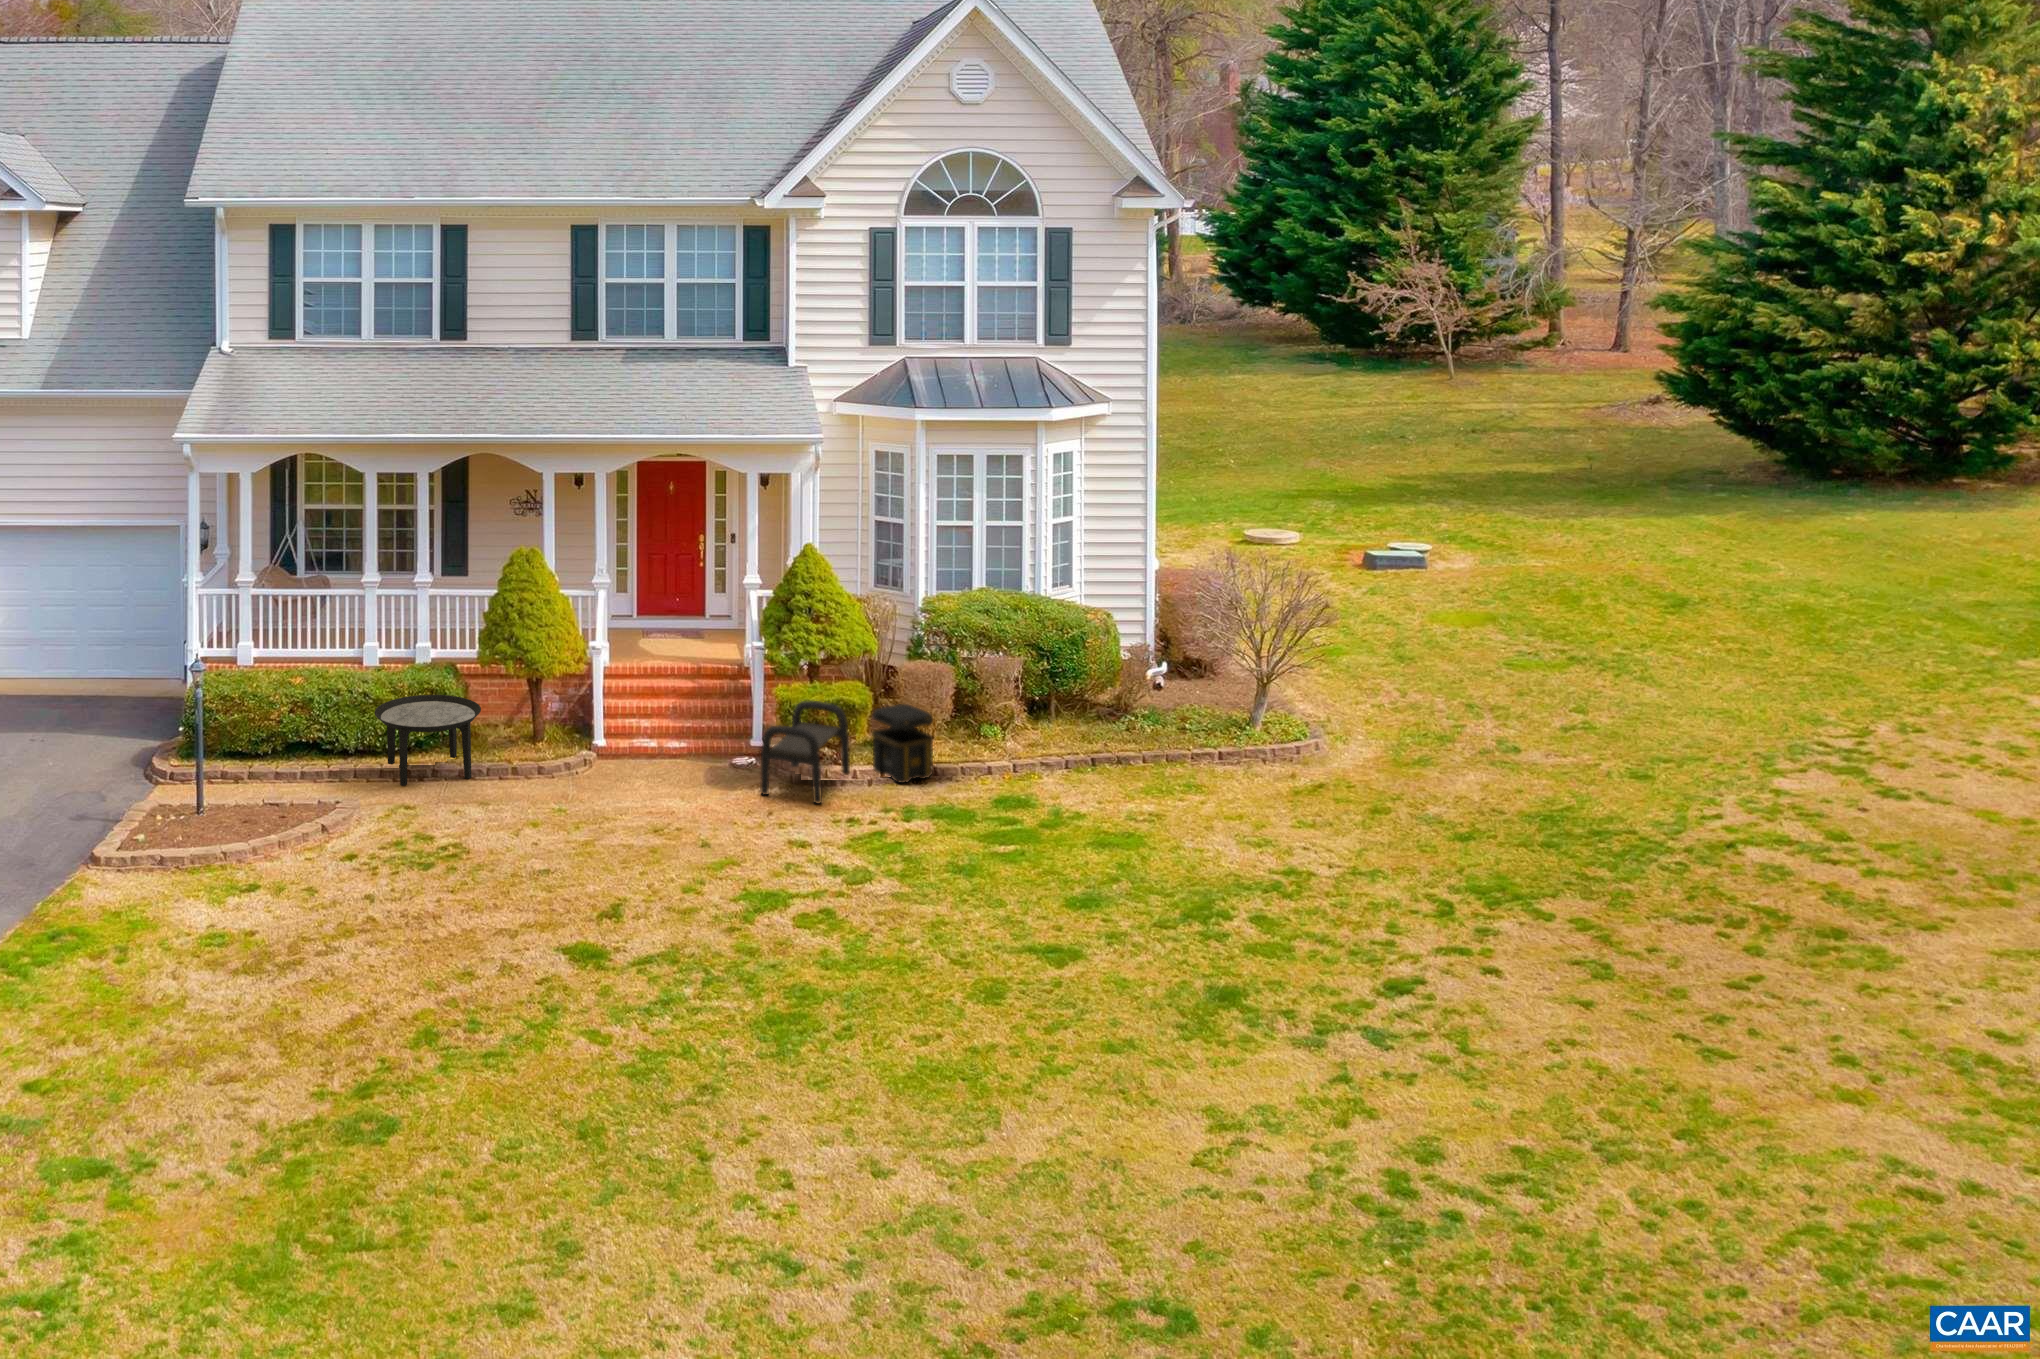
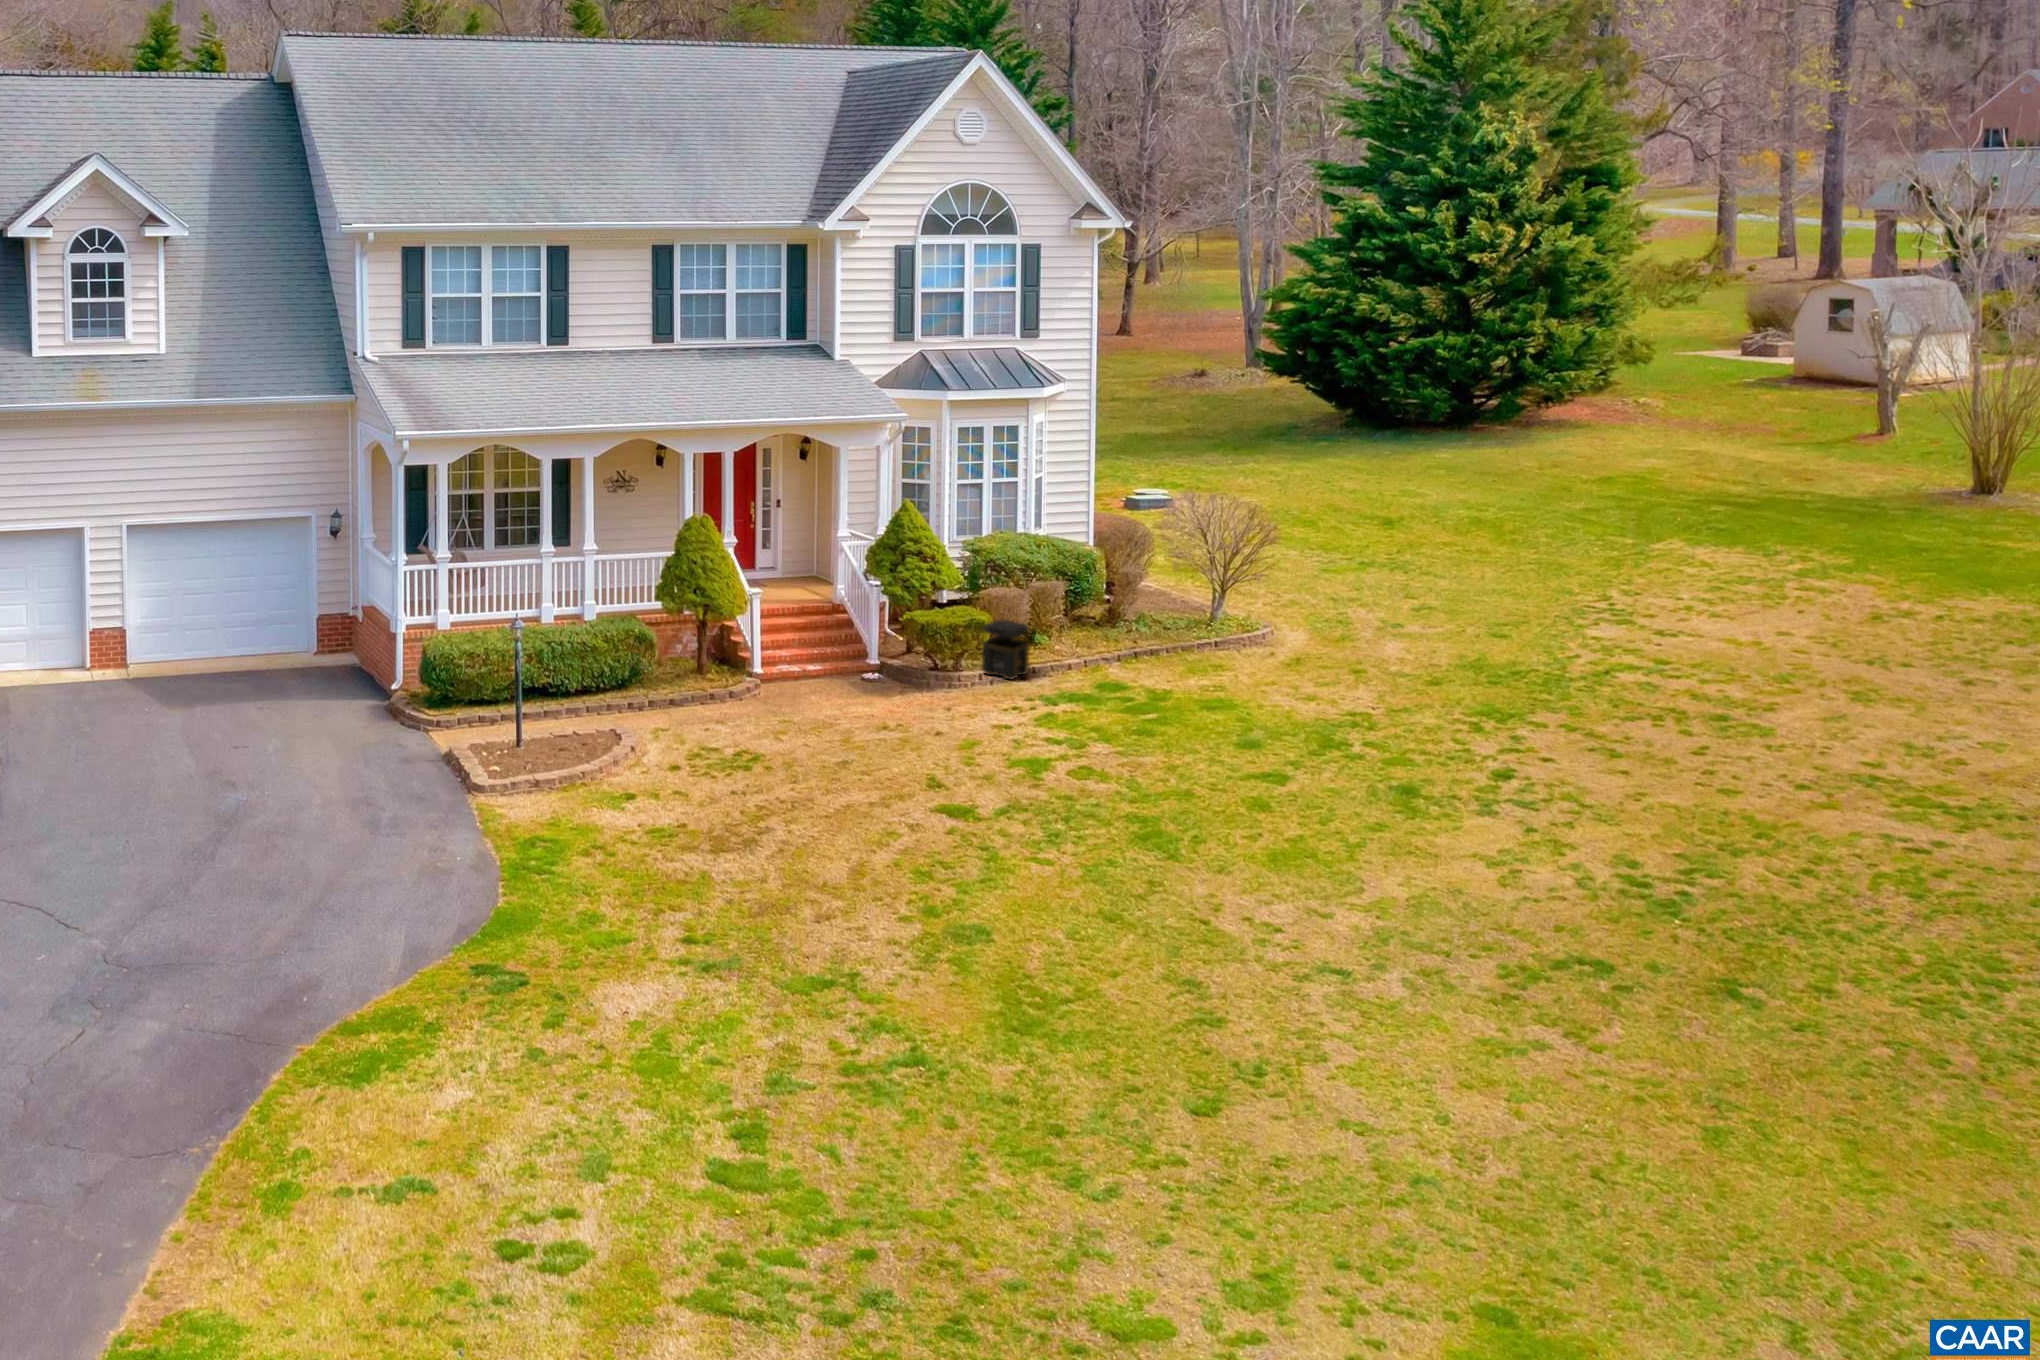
round table: present [374,695,481,786] -> none [607,642,696,717]
bench: present [760,701,850,804] -> none [919,622,974,699]

